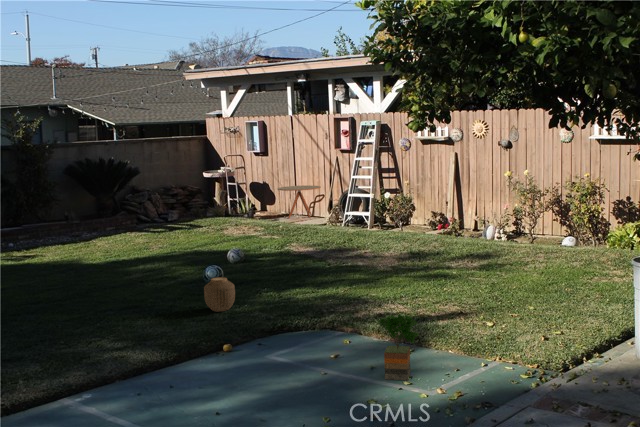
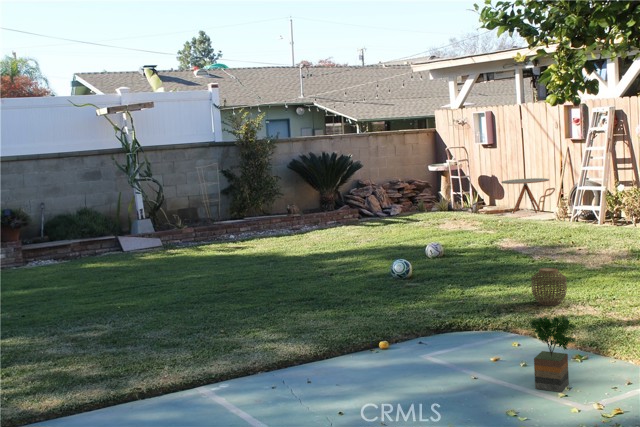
woven basket: present [204,277,235,312] -> present [531,268,567,305]

